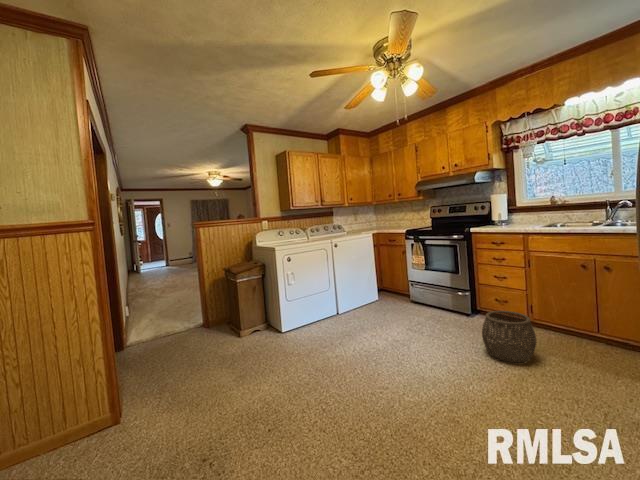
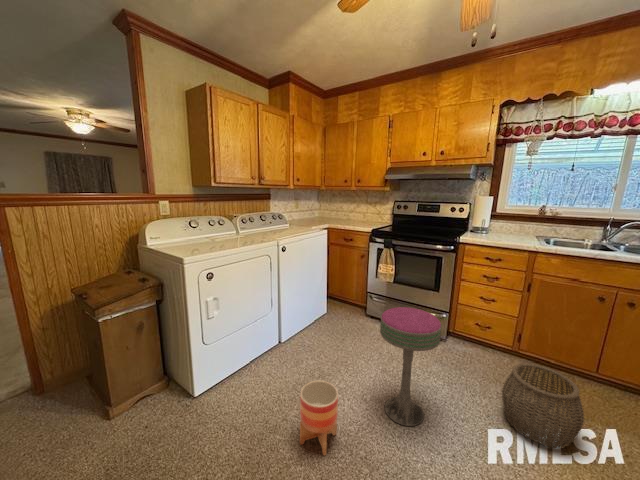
bar stool: none [389,274,428,349] -> present [380,307,442,426]
planter: none [337,316,362,355] -> present [300,381,338,455]

